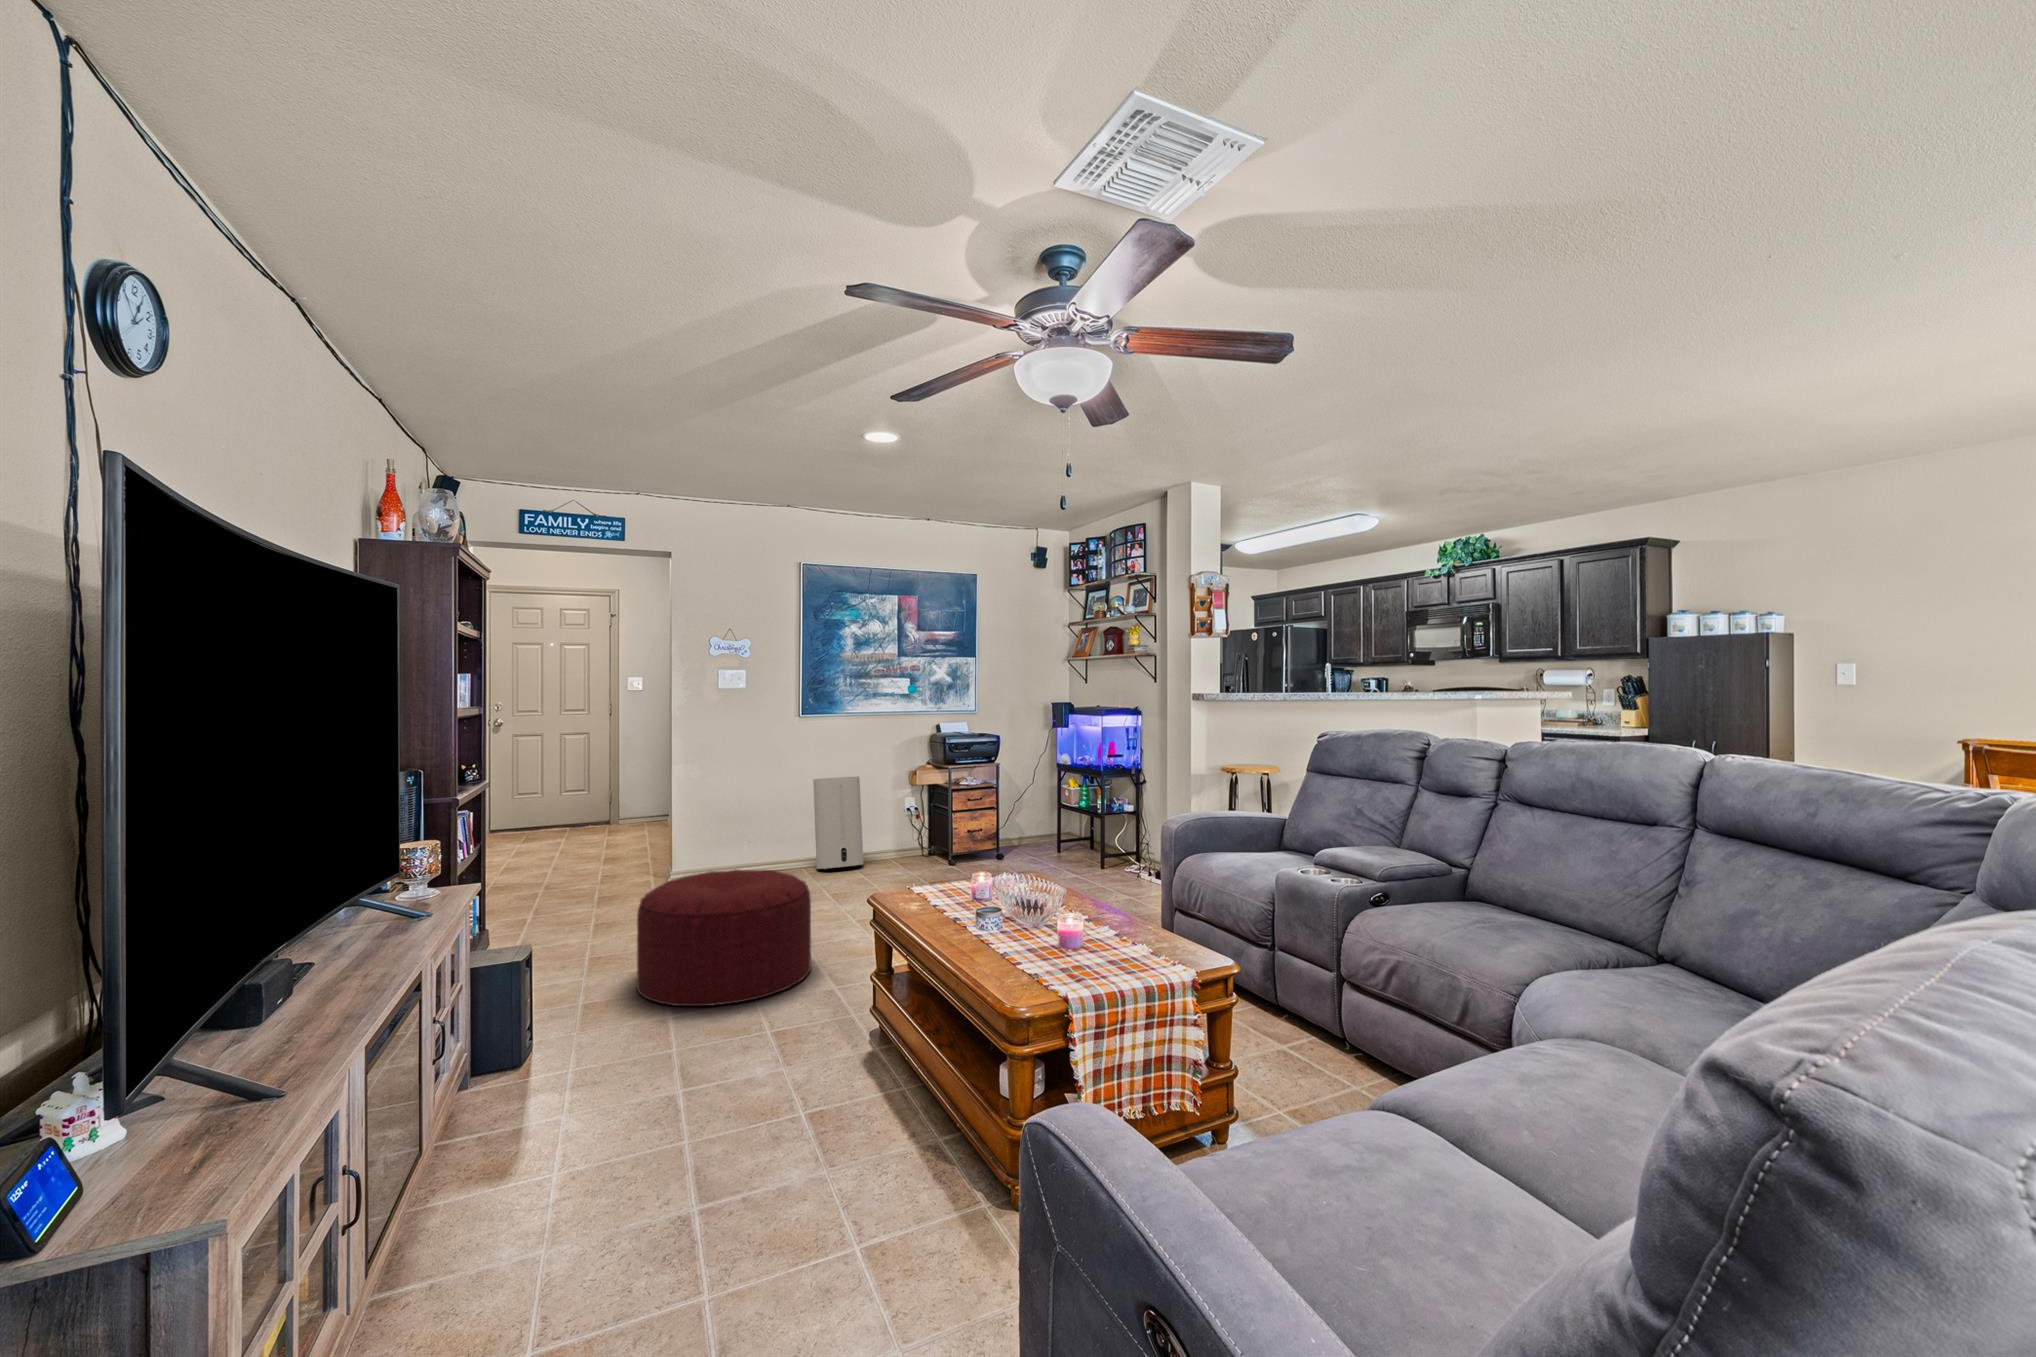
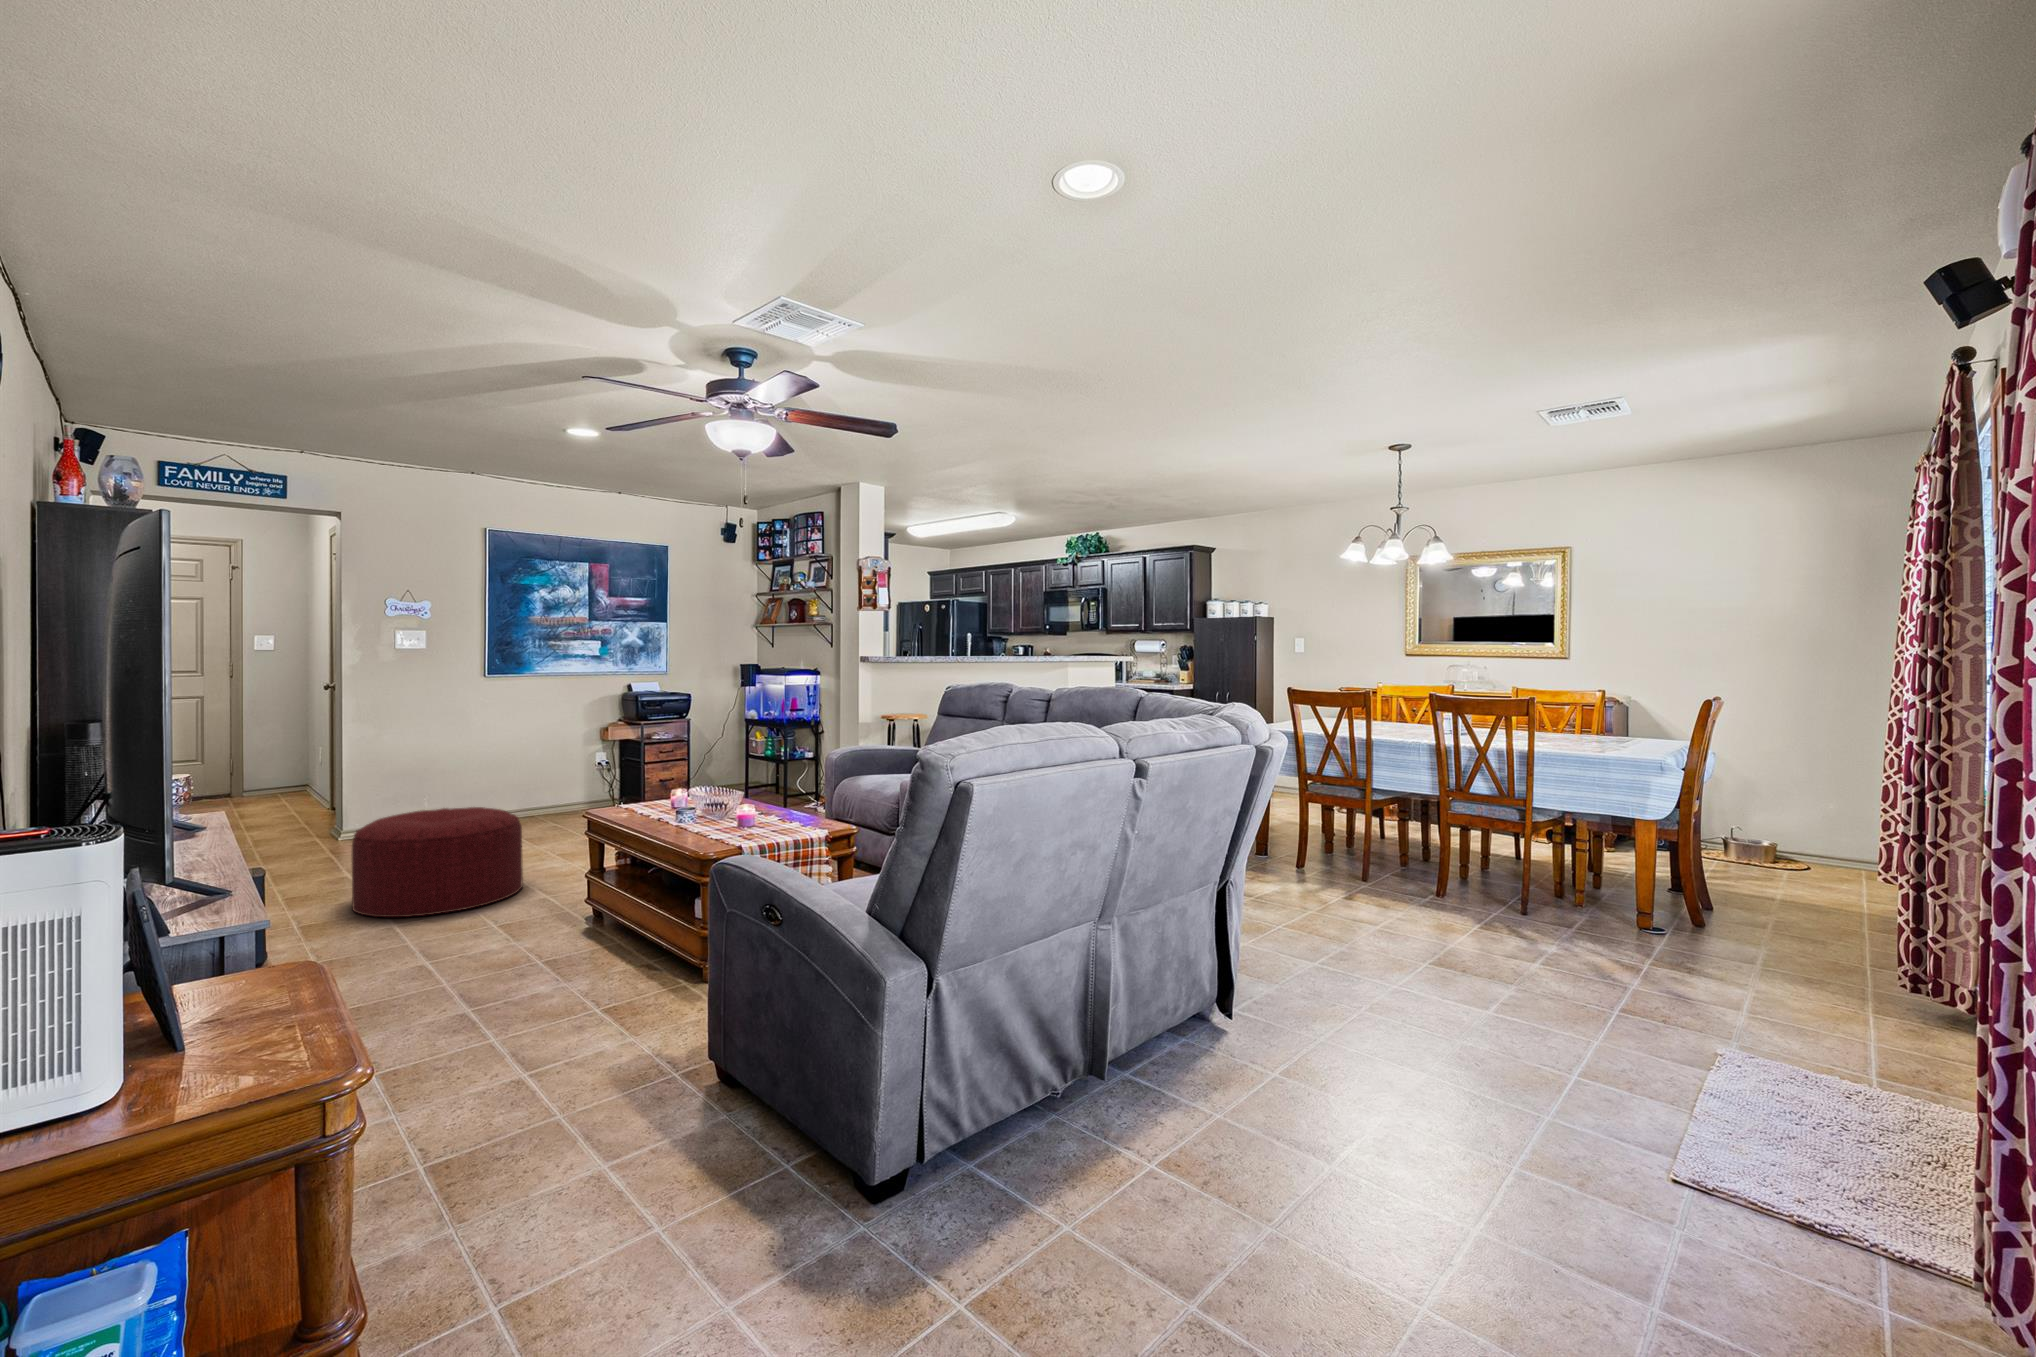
air purifier: present [813,776,863,870] -> none [502,732,556,820]

